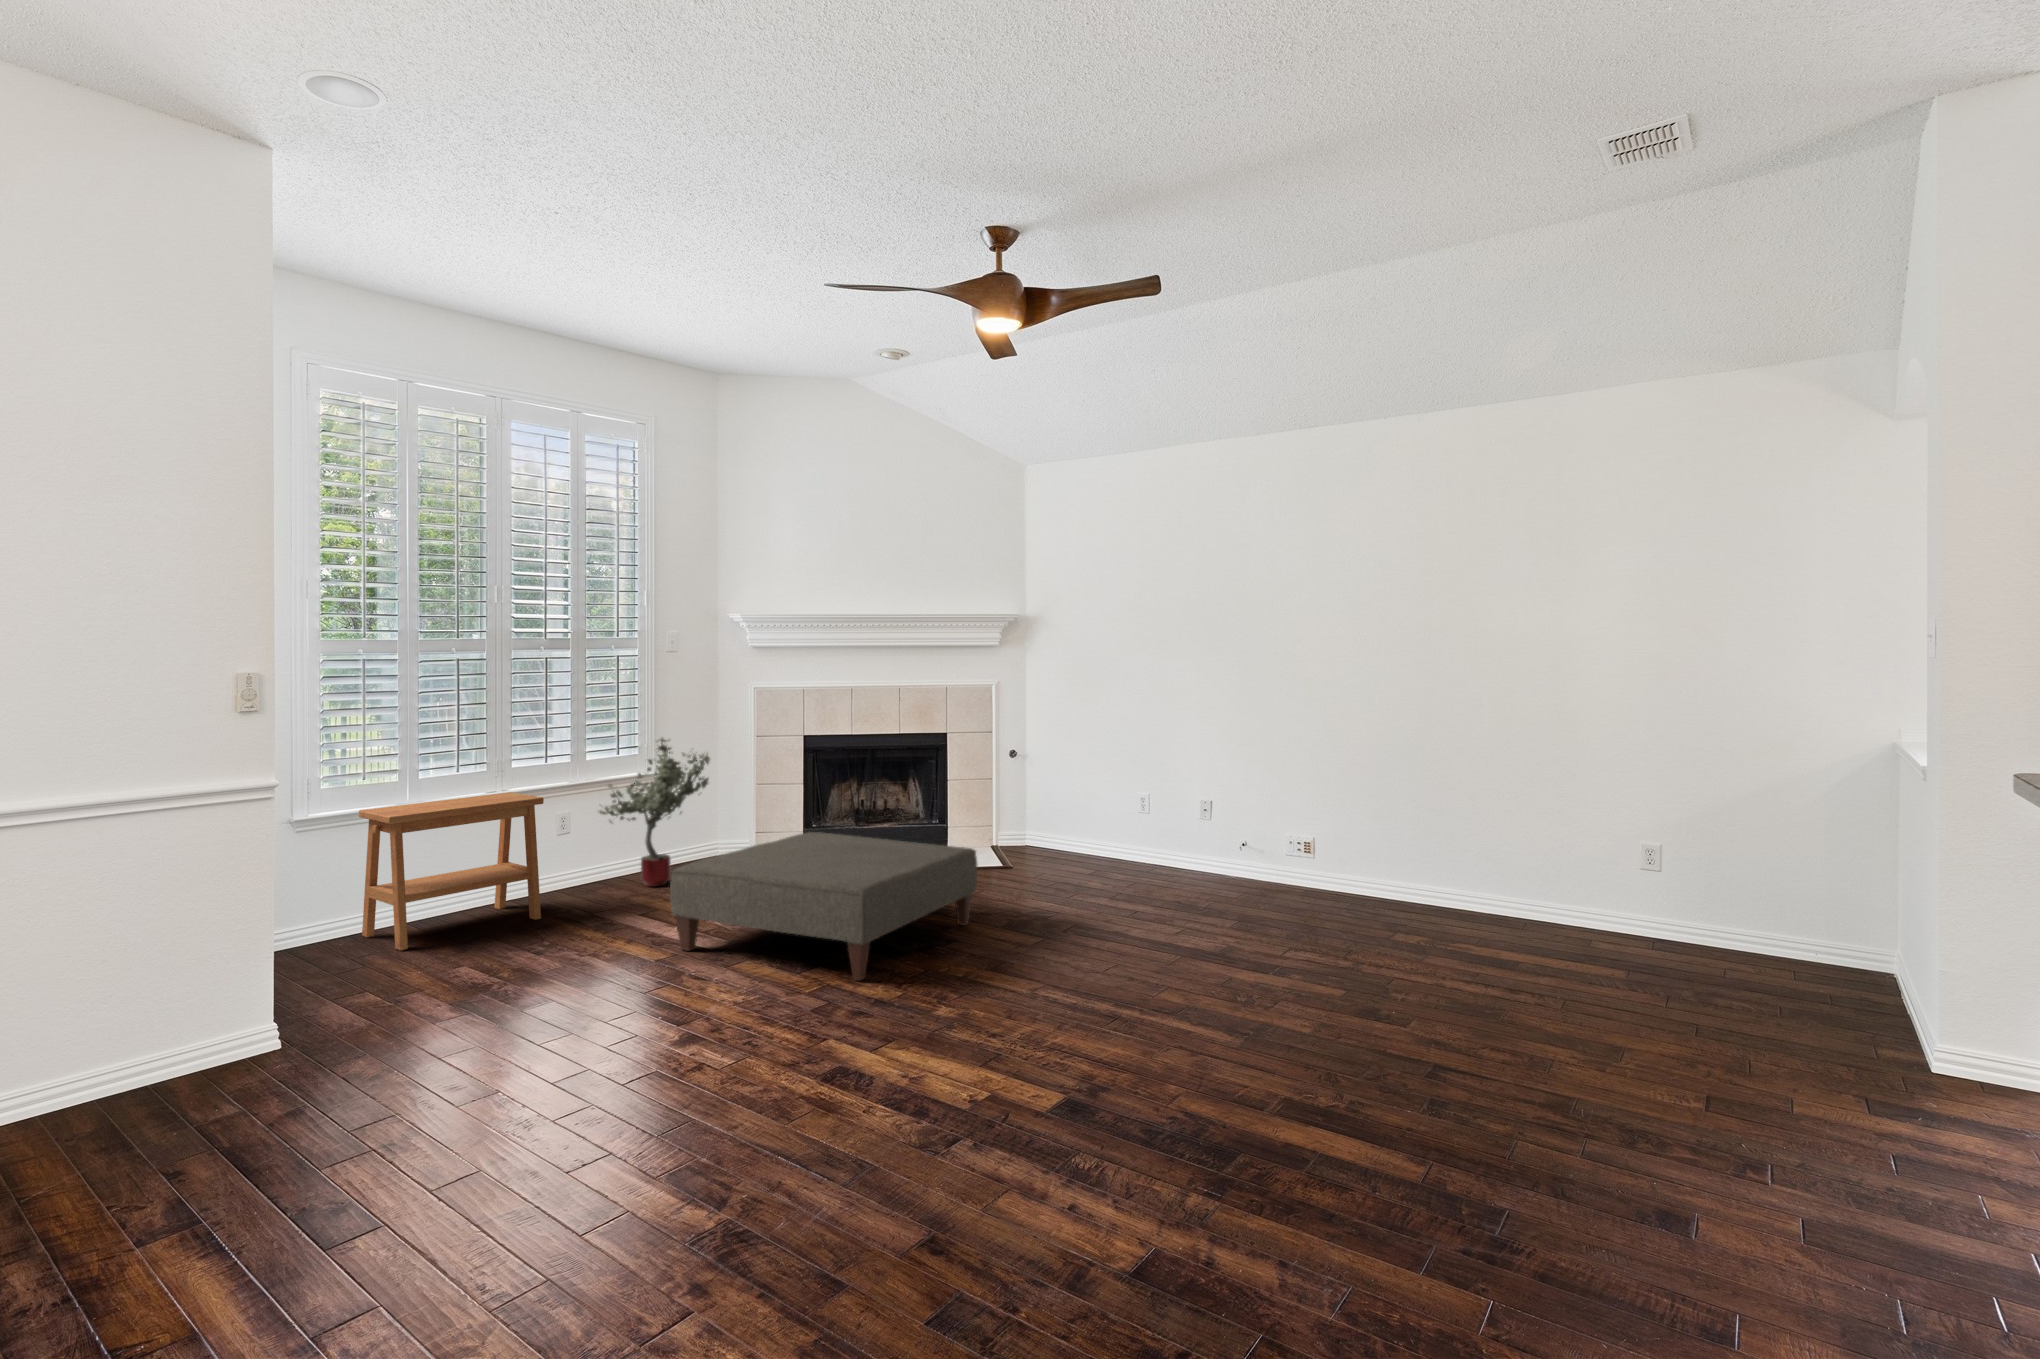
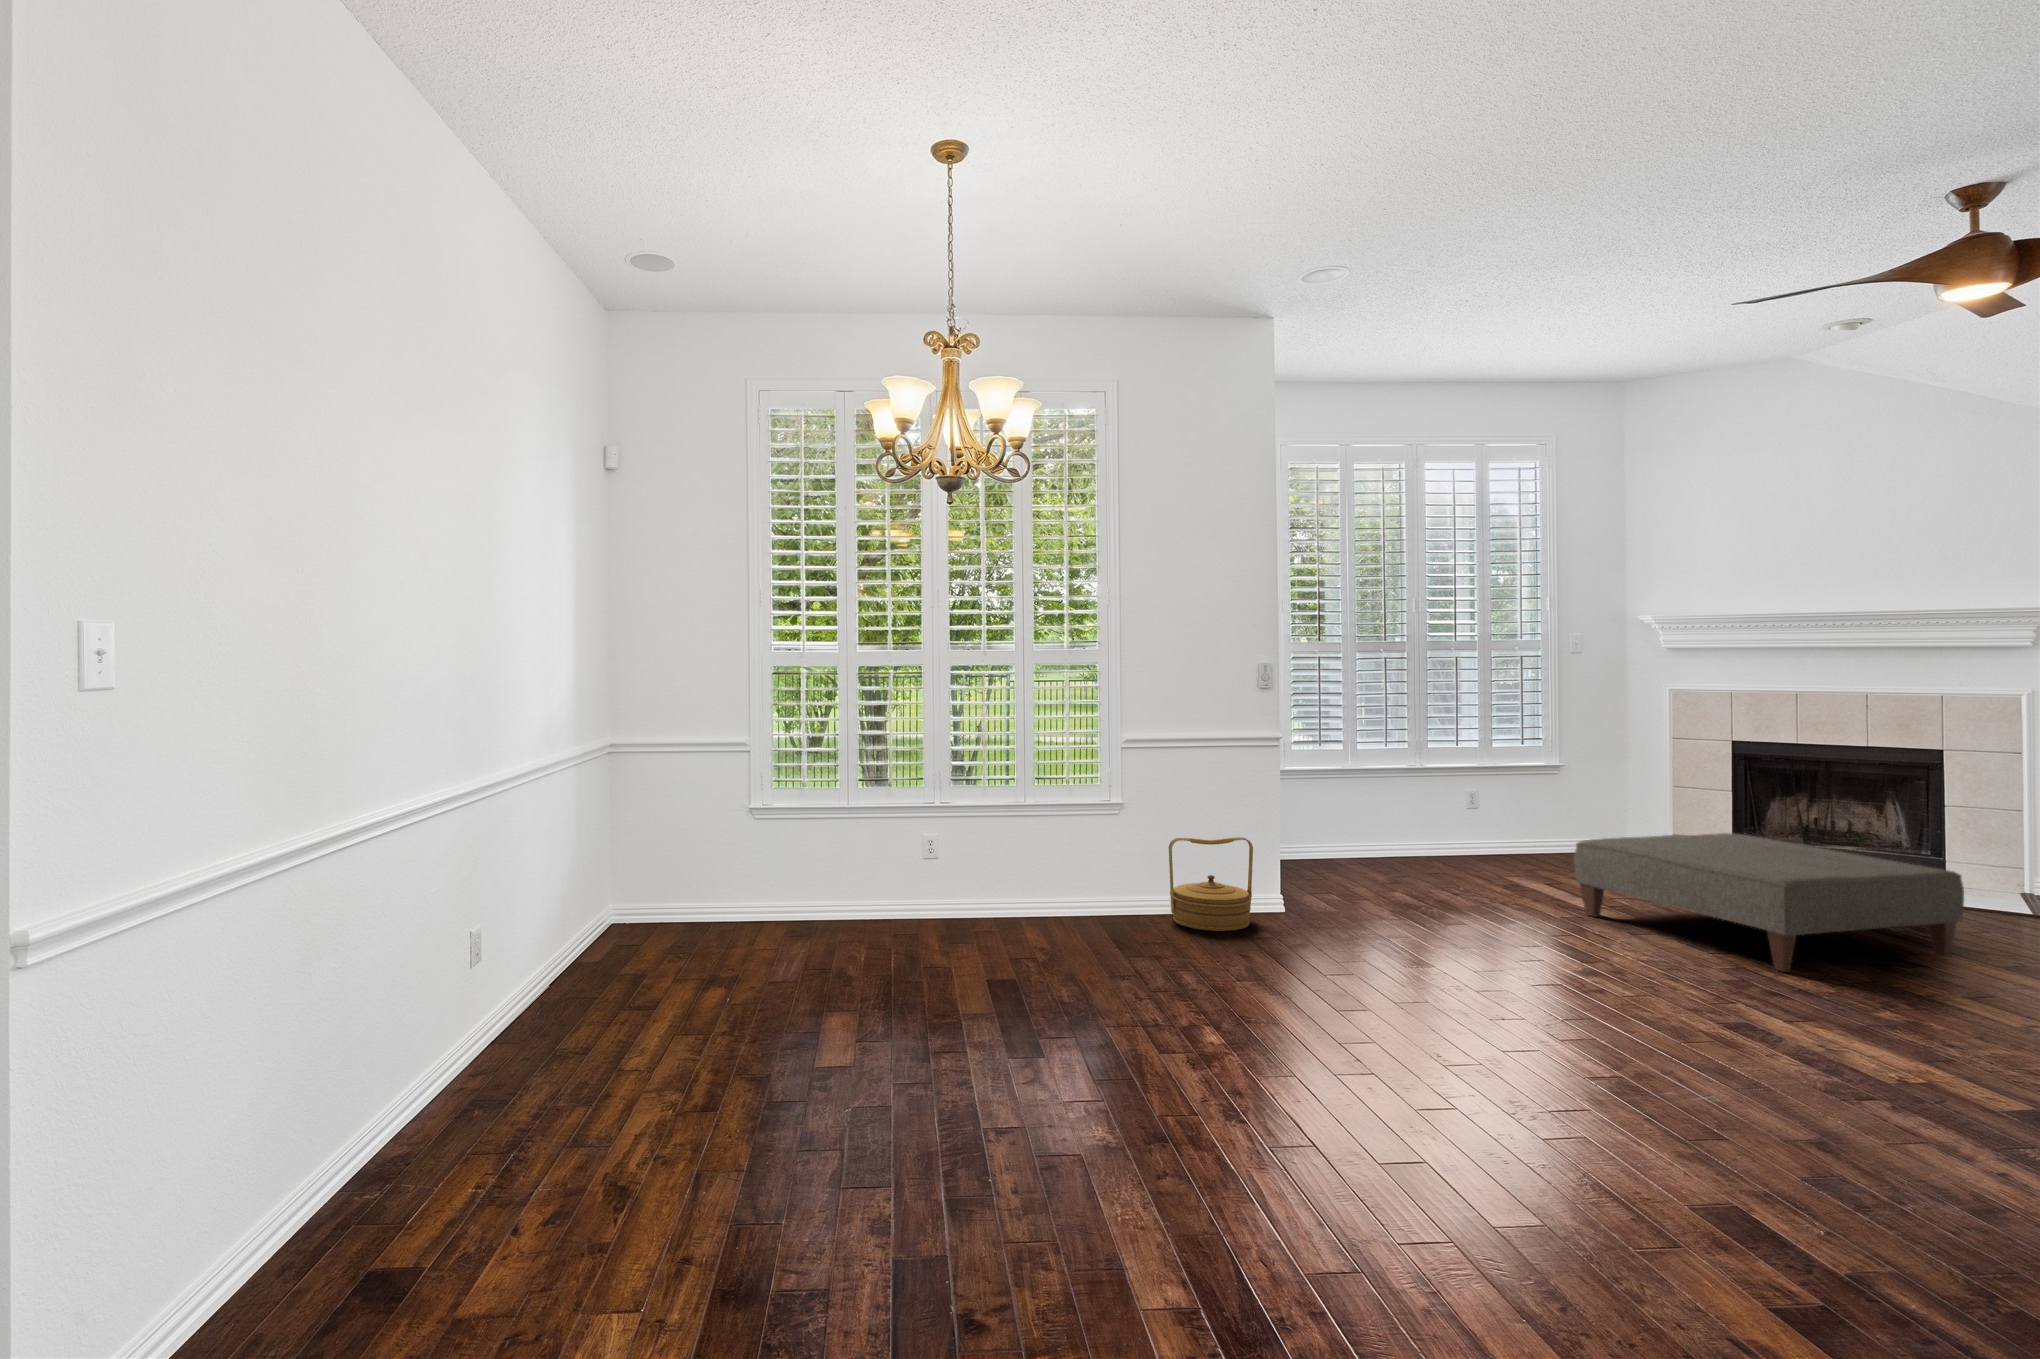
potted tree: present [599,737,710,887] -> none [1505,731,1619,867]
side table: present [359,792,544,950] -> none [1319,767,1458,874]
woven basket: none [38,957,220,1138] -> present [1168,837,1253,931]

